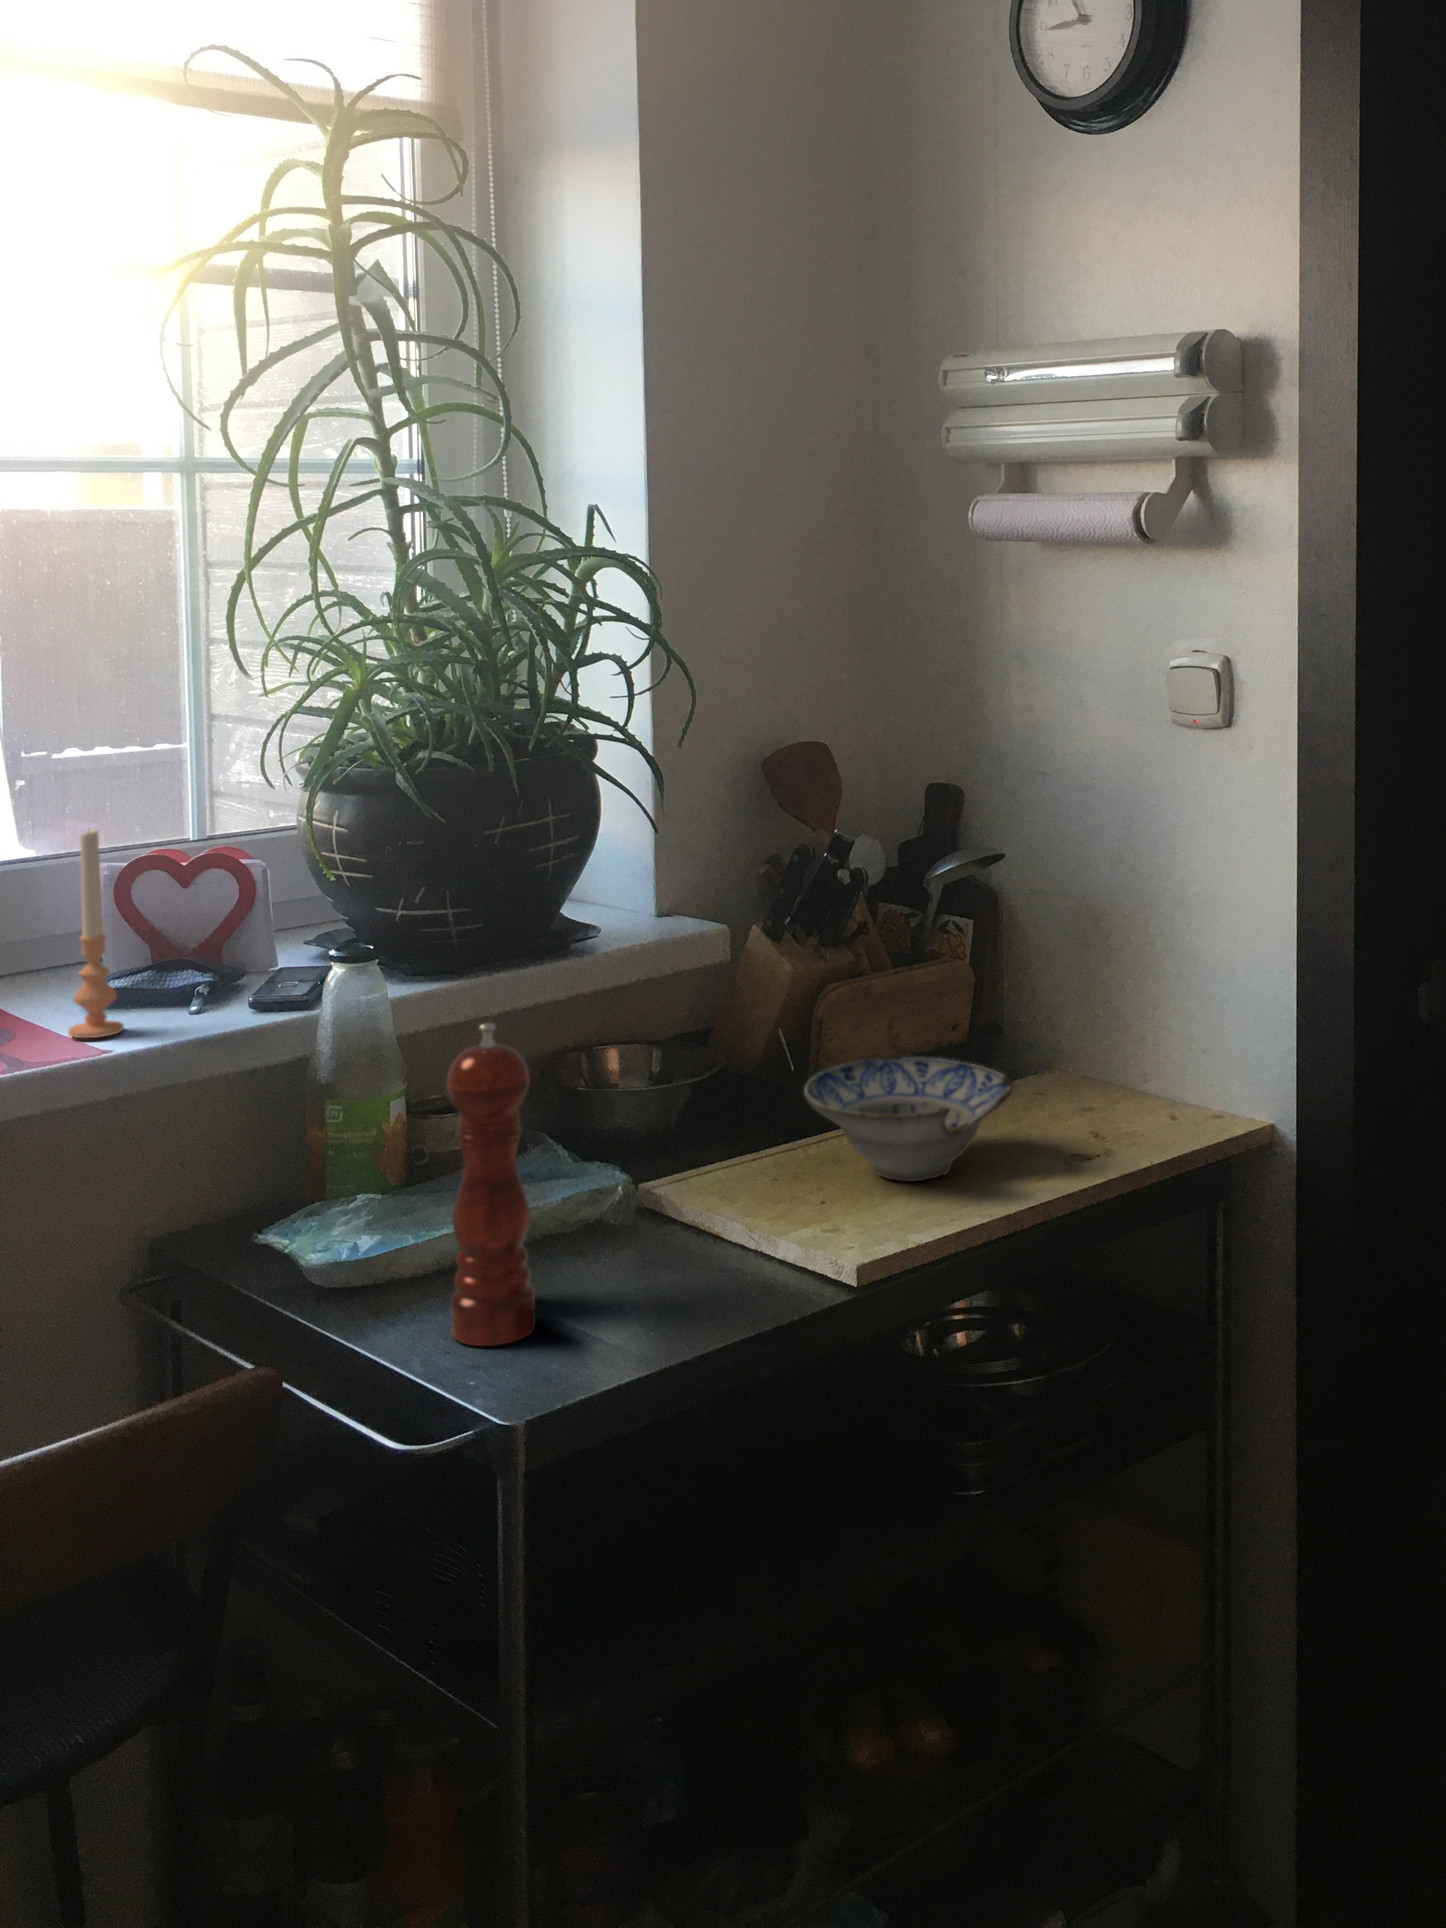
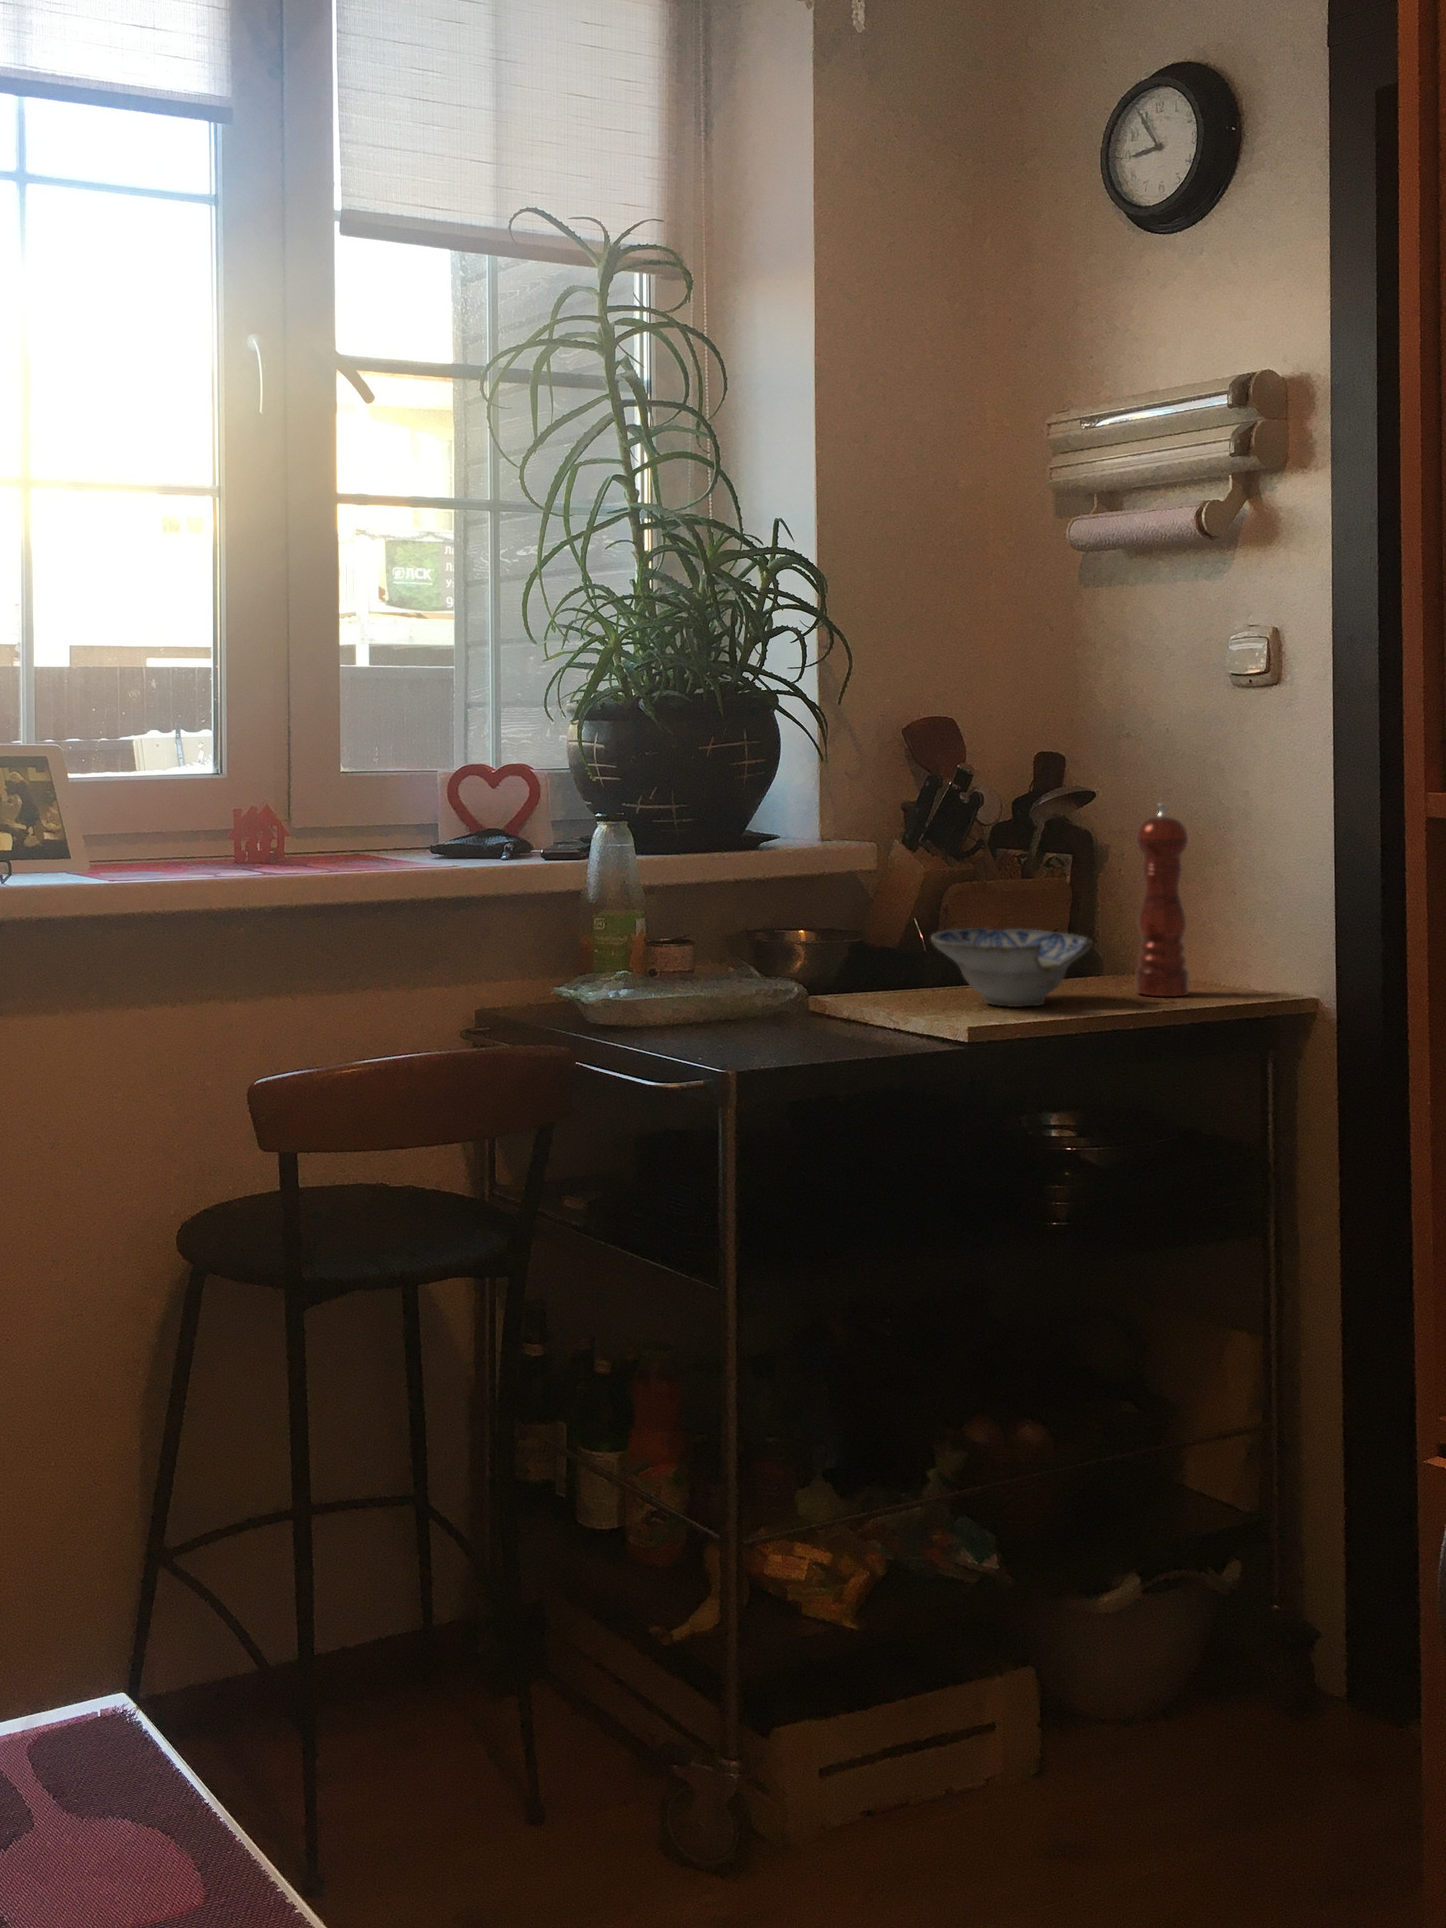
candle: present [68,830,124,1038] -> none [428,720,462,858]
pepper mill: present [447,1023,535,1346] -> present [1136,803,1189,996]

